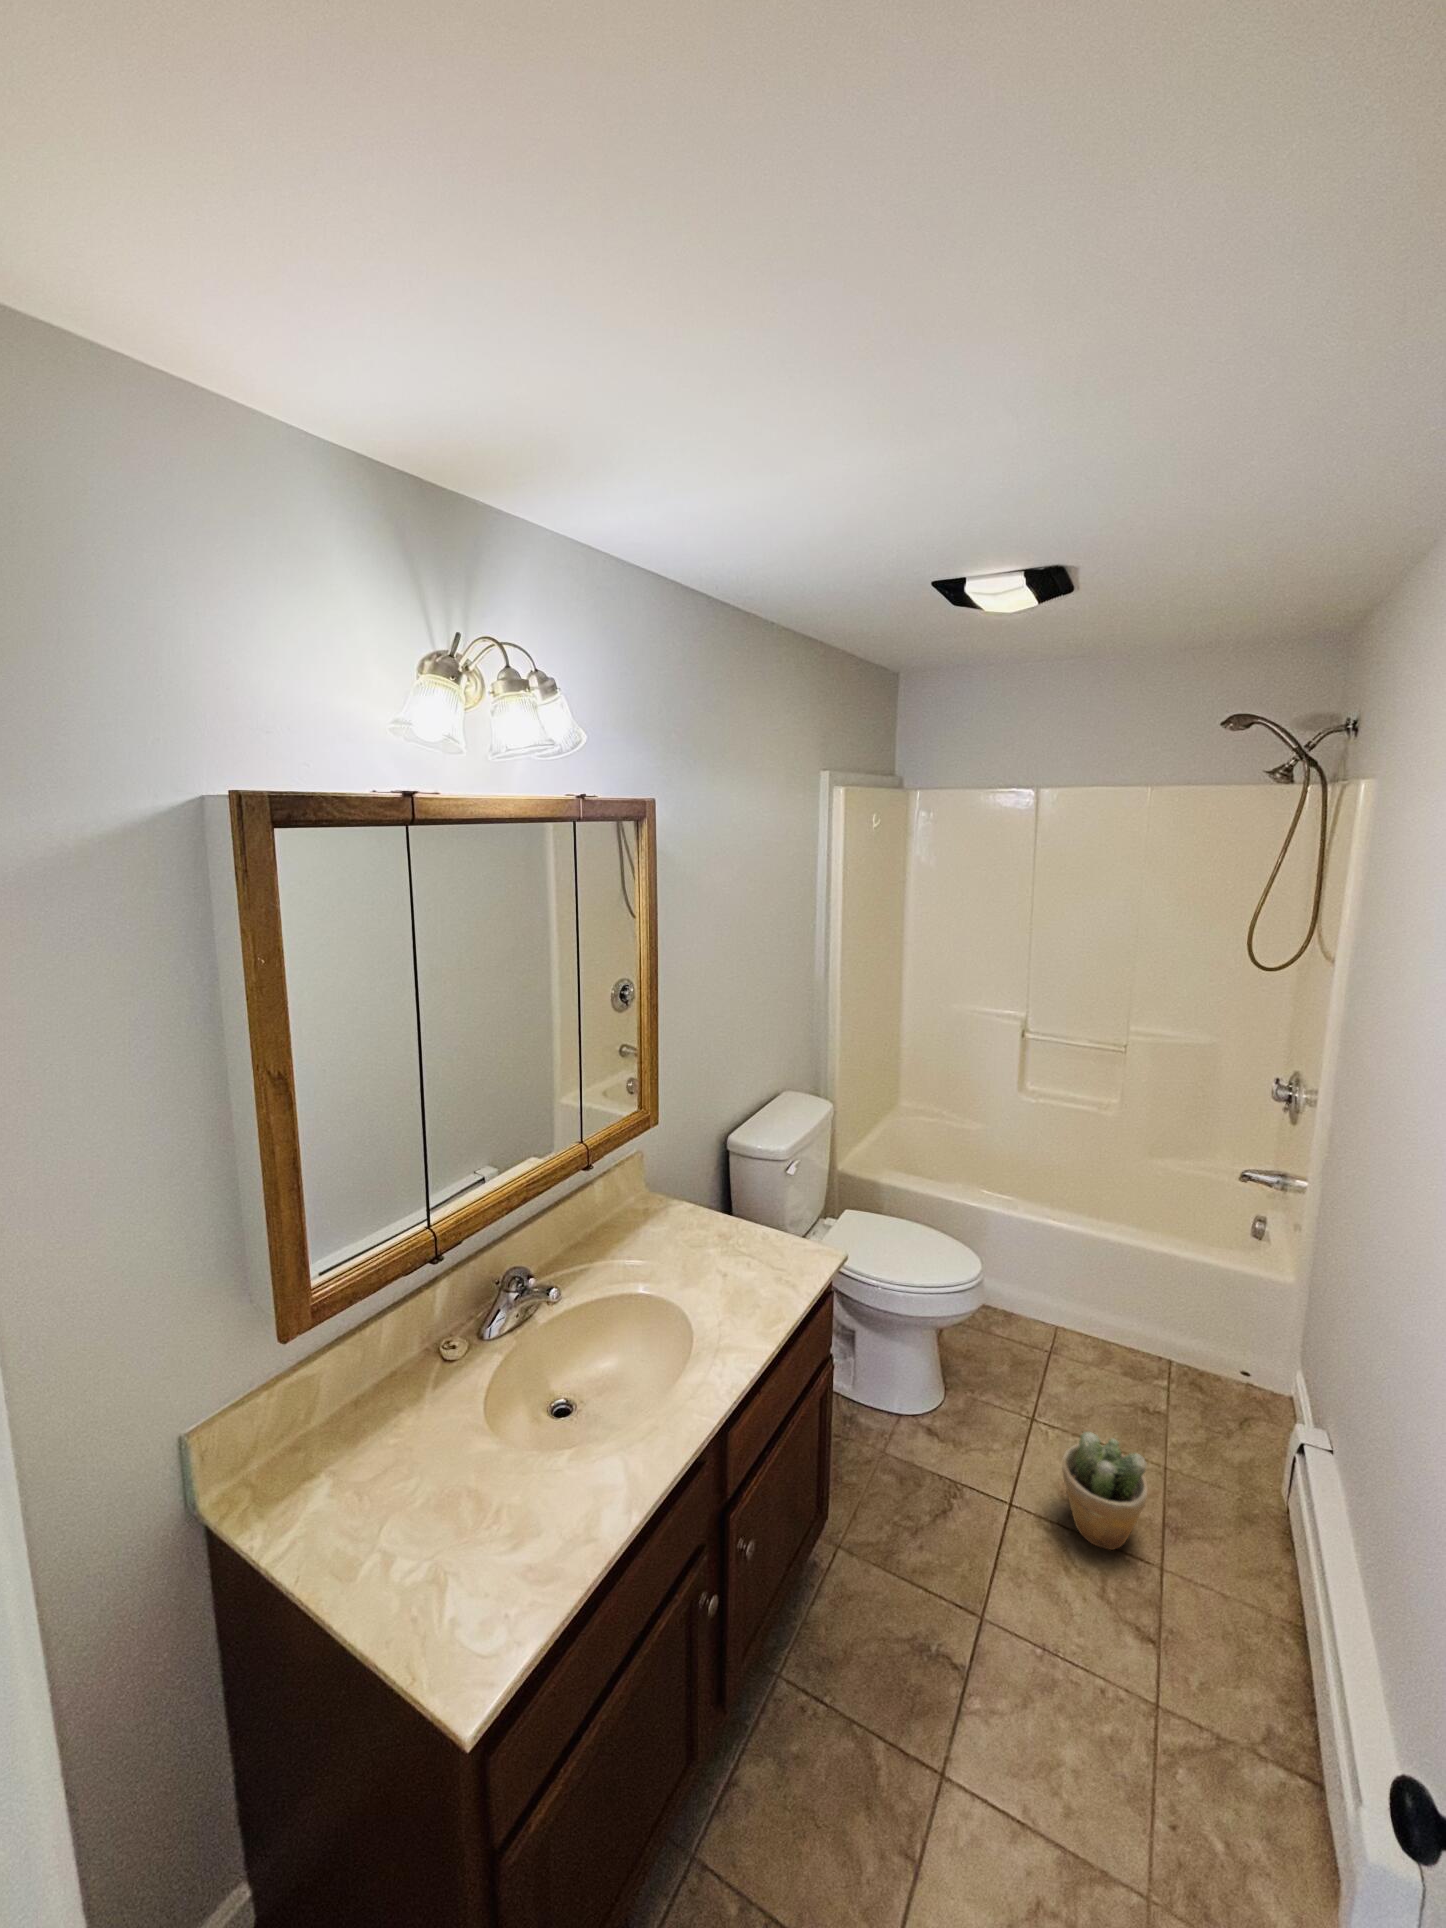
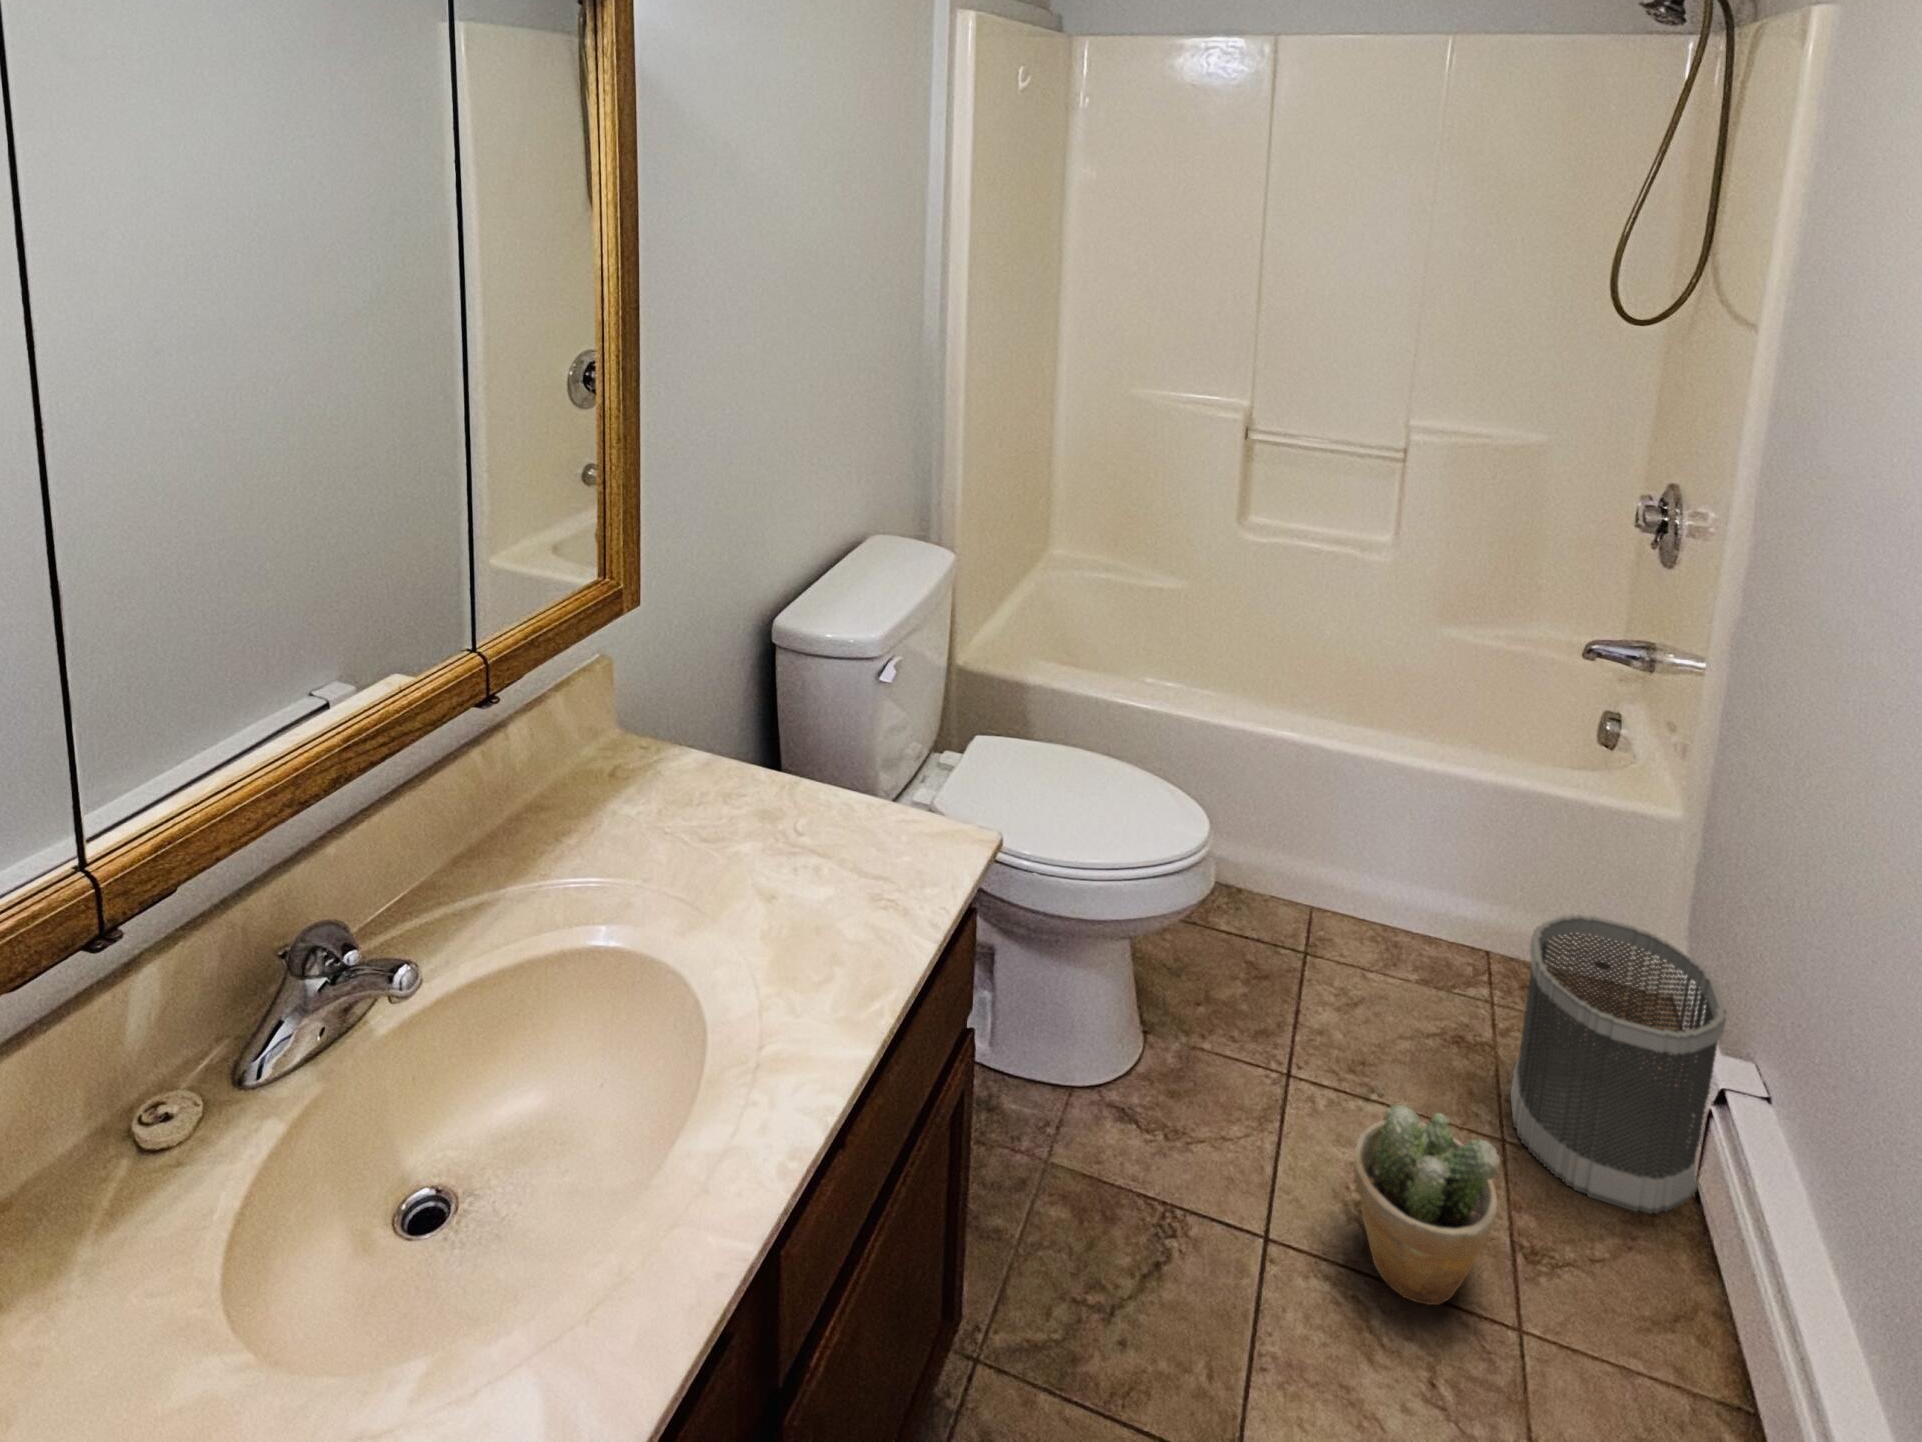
wastebasket: none [1173,1335,1304,1517] -> present [1510,915,1726,1214]

